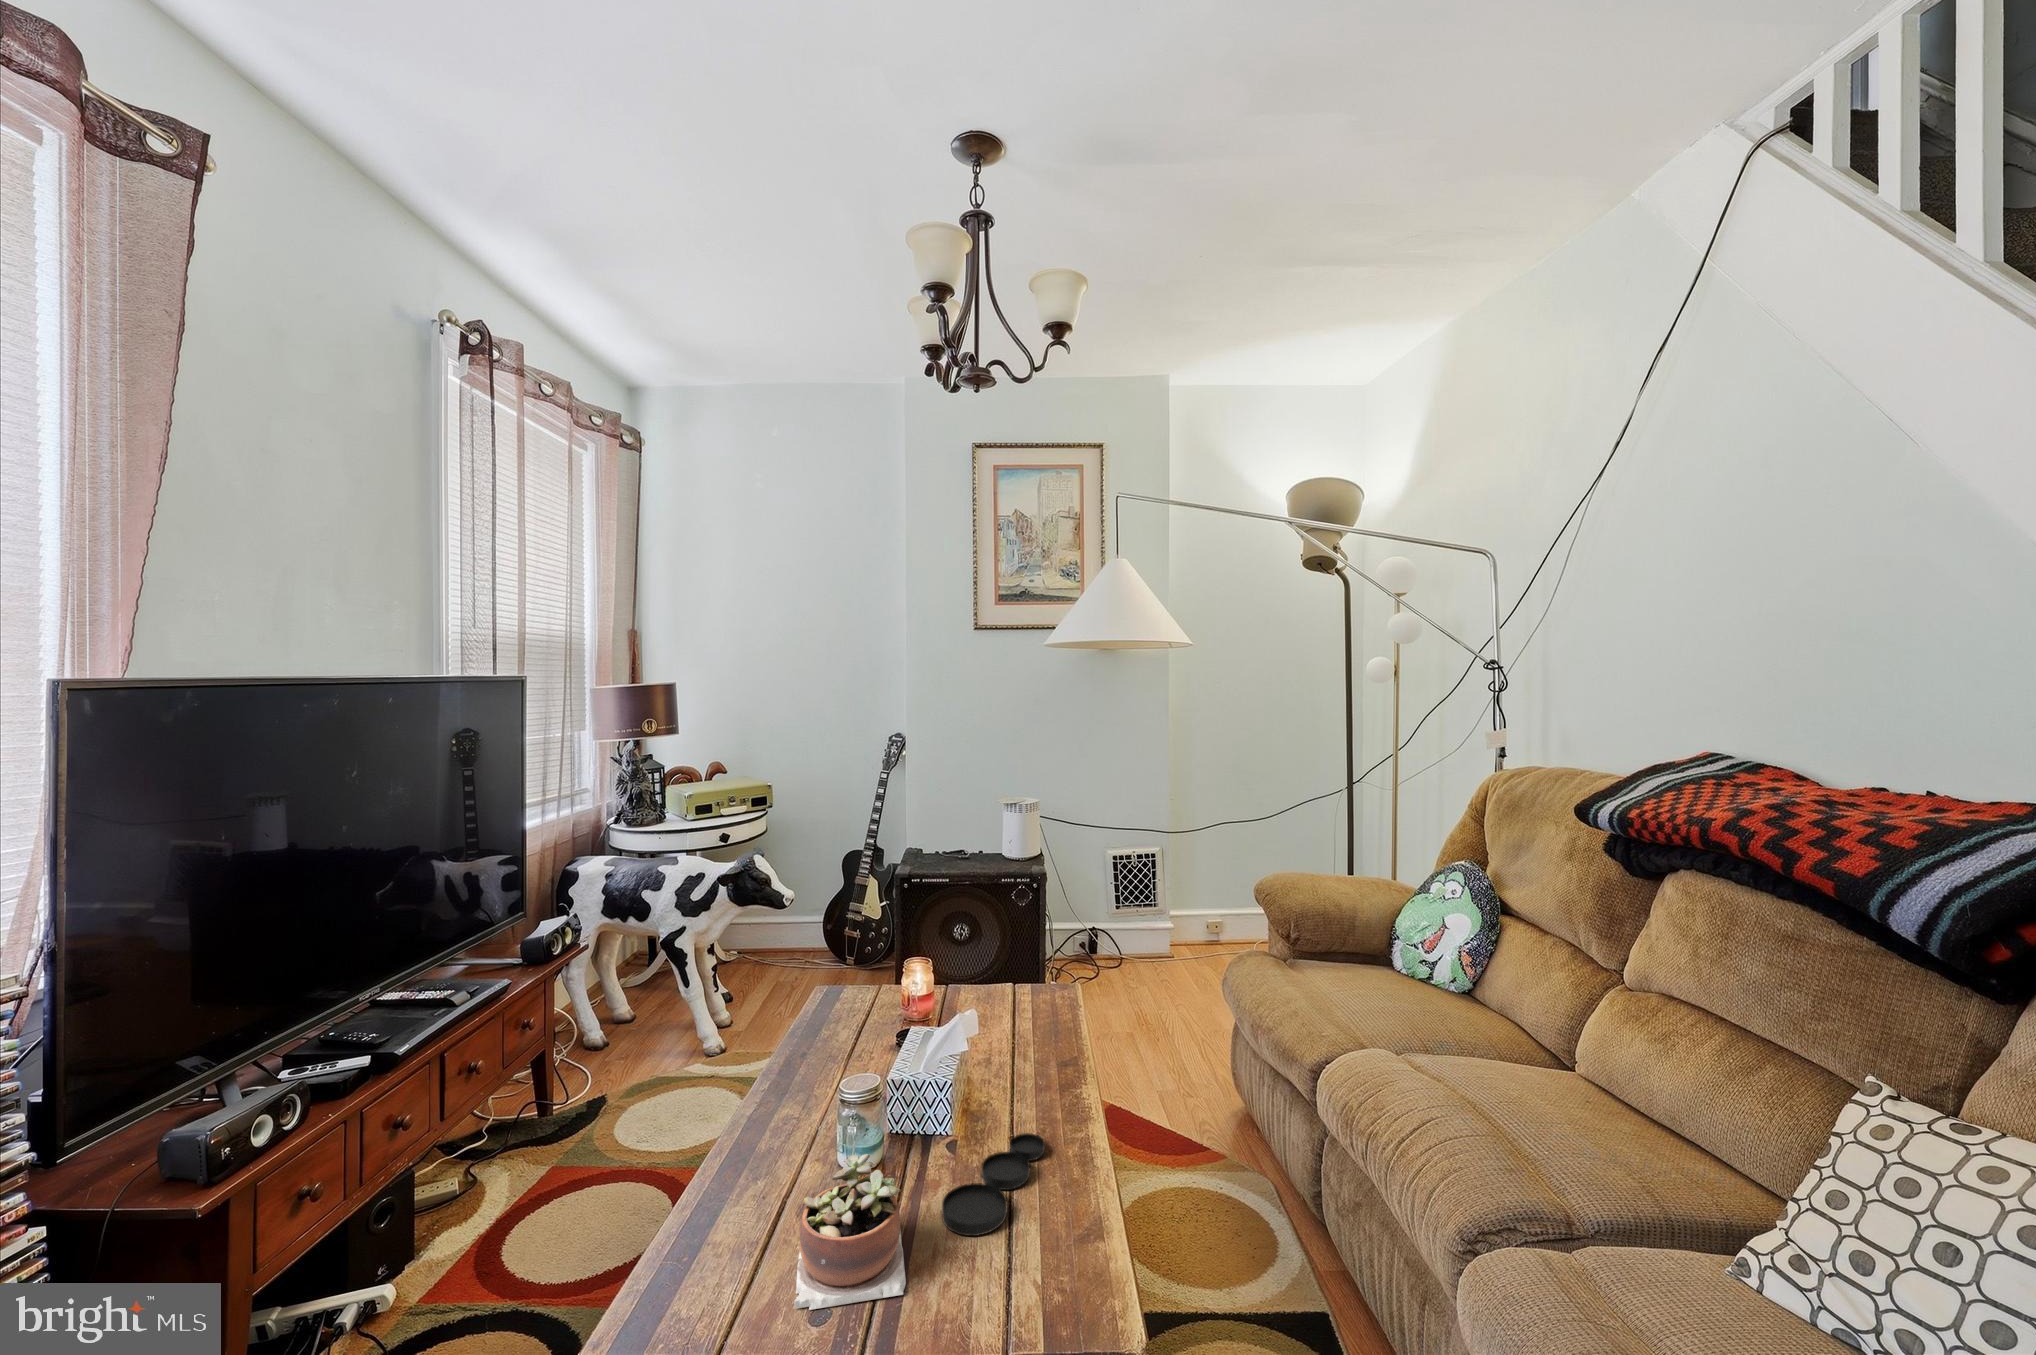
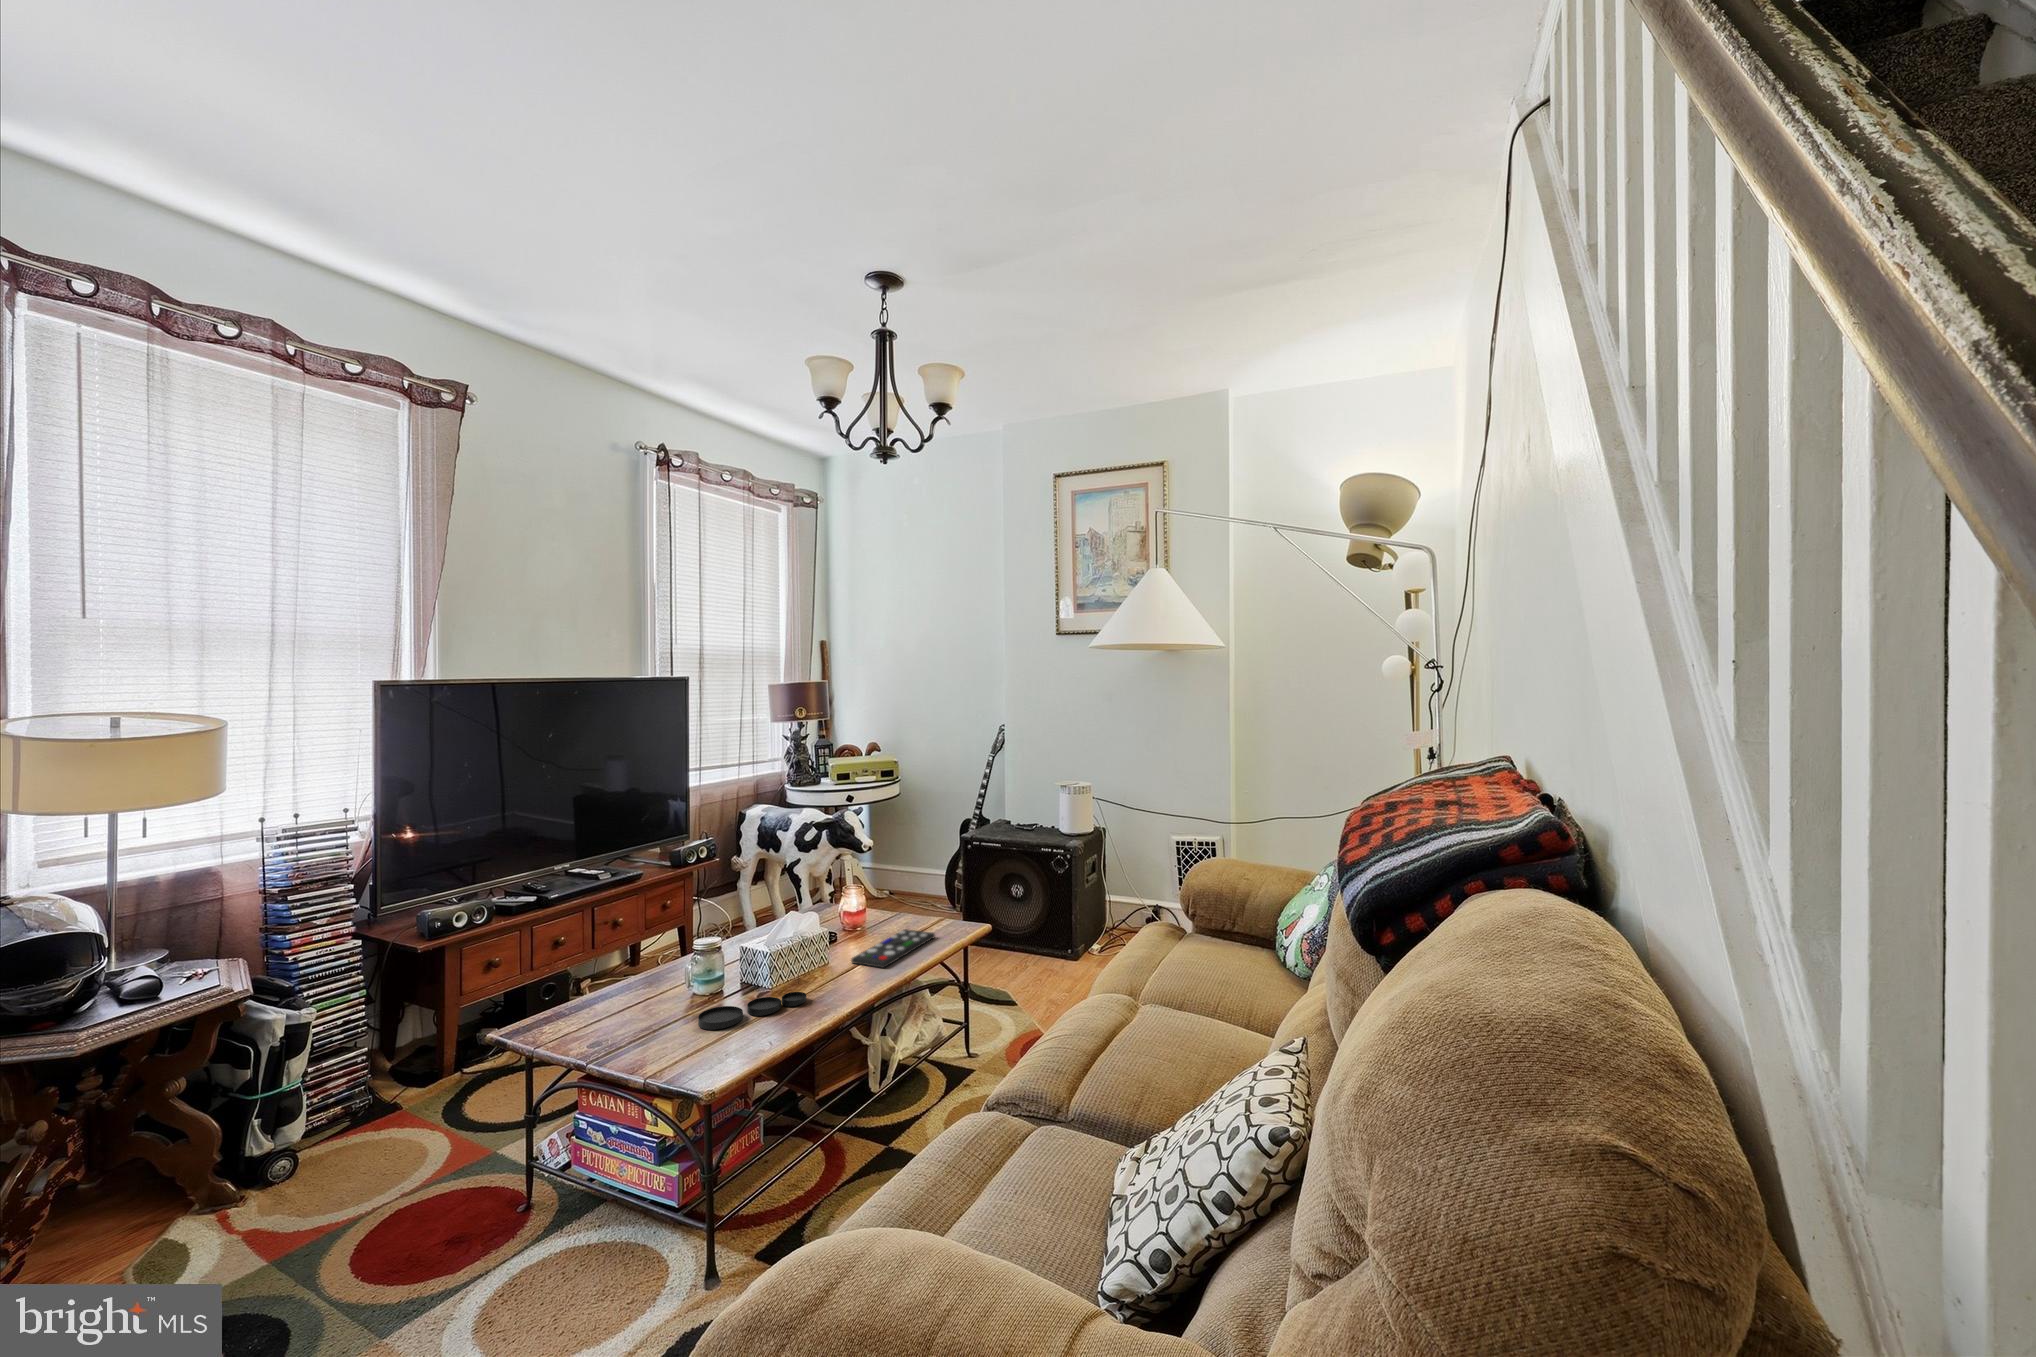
remote control: none [1003,1005,1058,1070] -> present [851,929,935,968]
succulent plant: present [794,1154,906,1310] -> none [585,967,679,1042]

